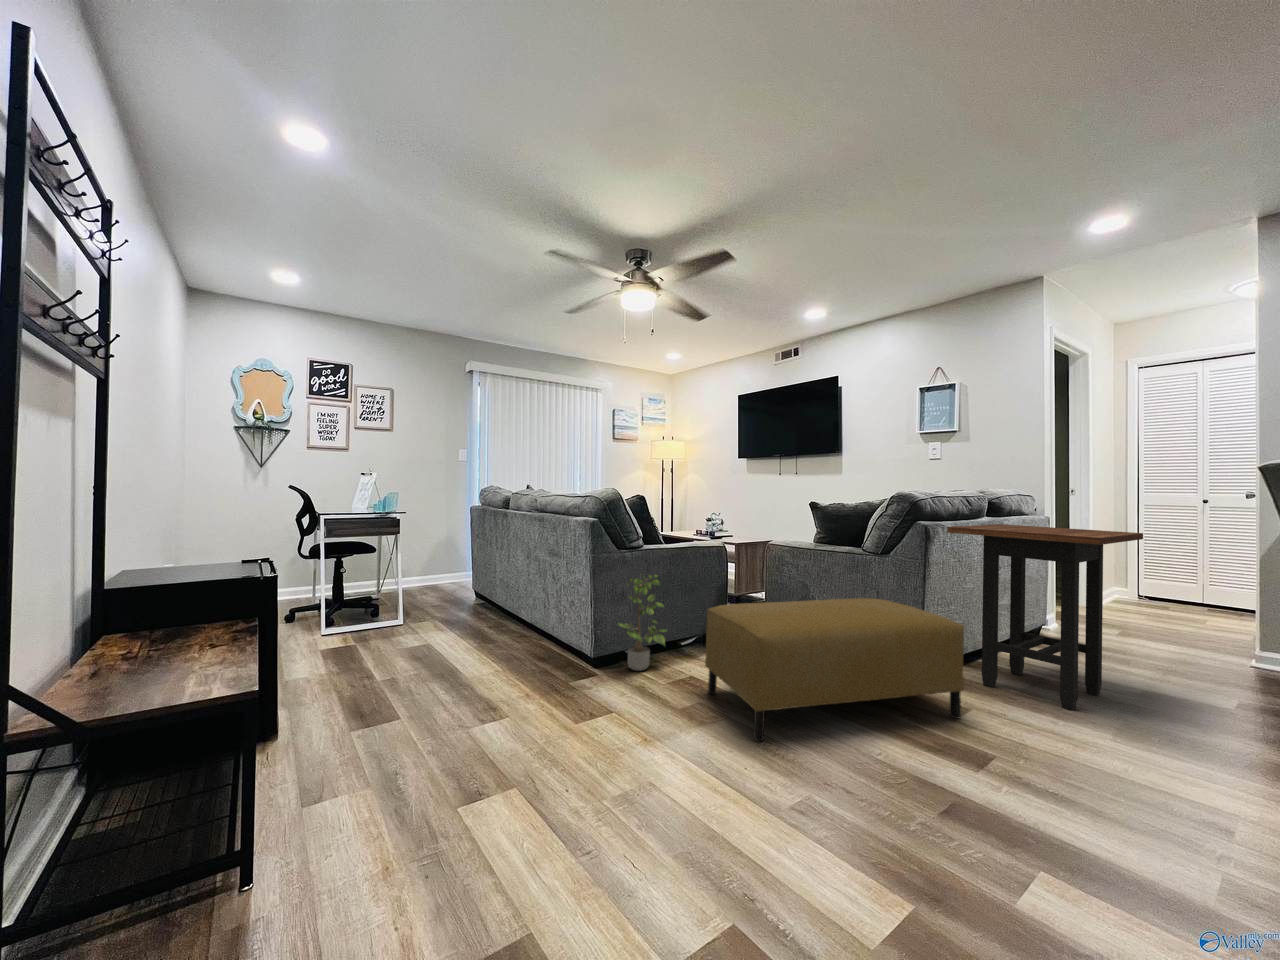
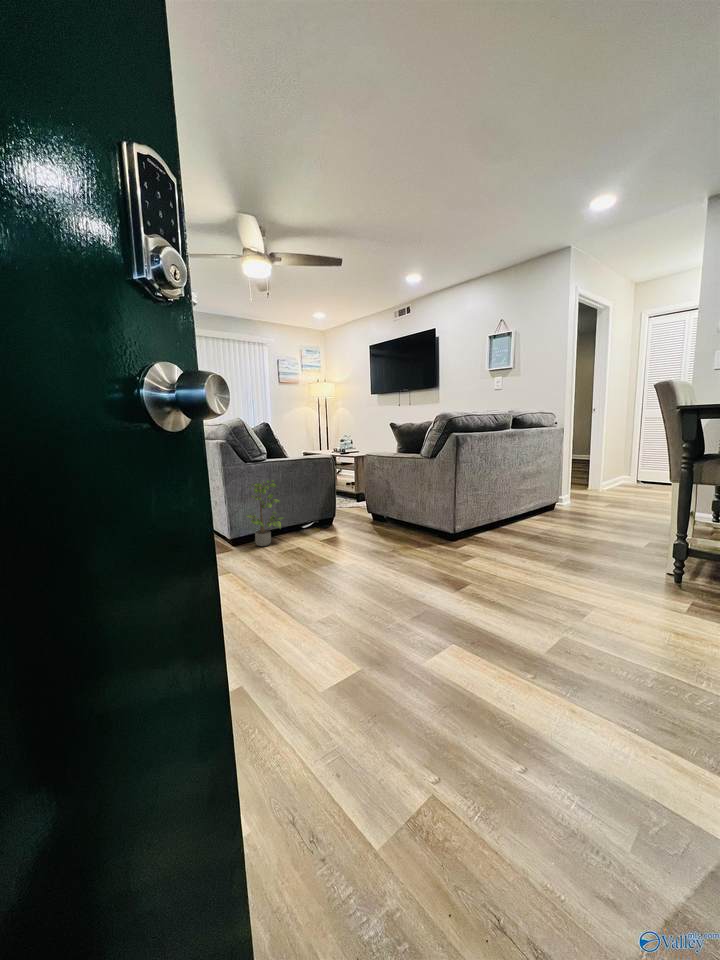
side table: present [947,524,1143,710] -> none [473,433,600,553]
ottoman: present [705,598,964,741] -> none [299,488,468,585]

